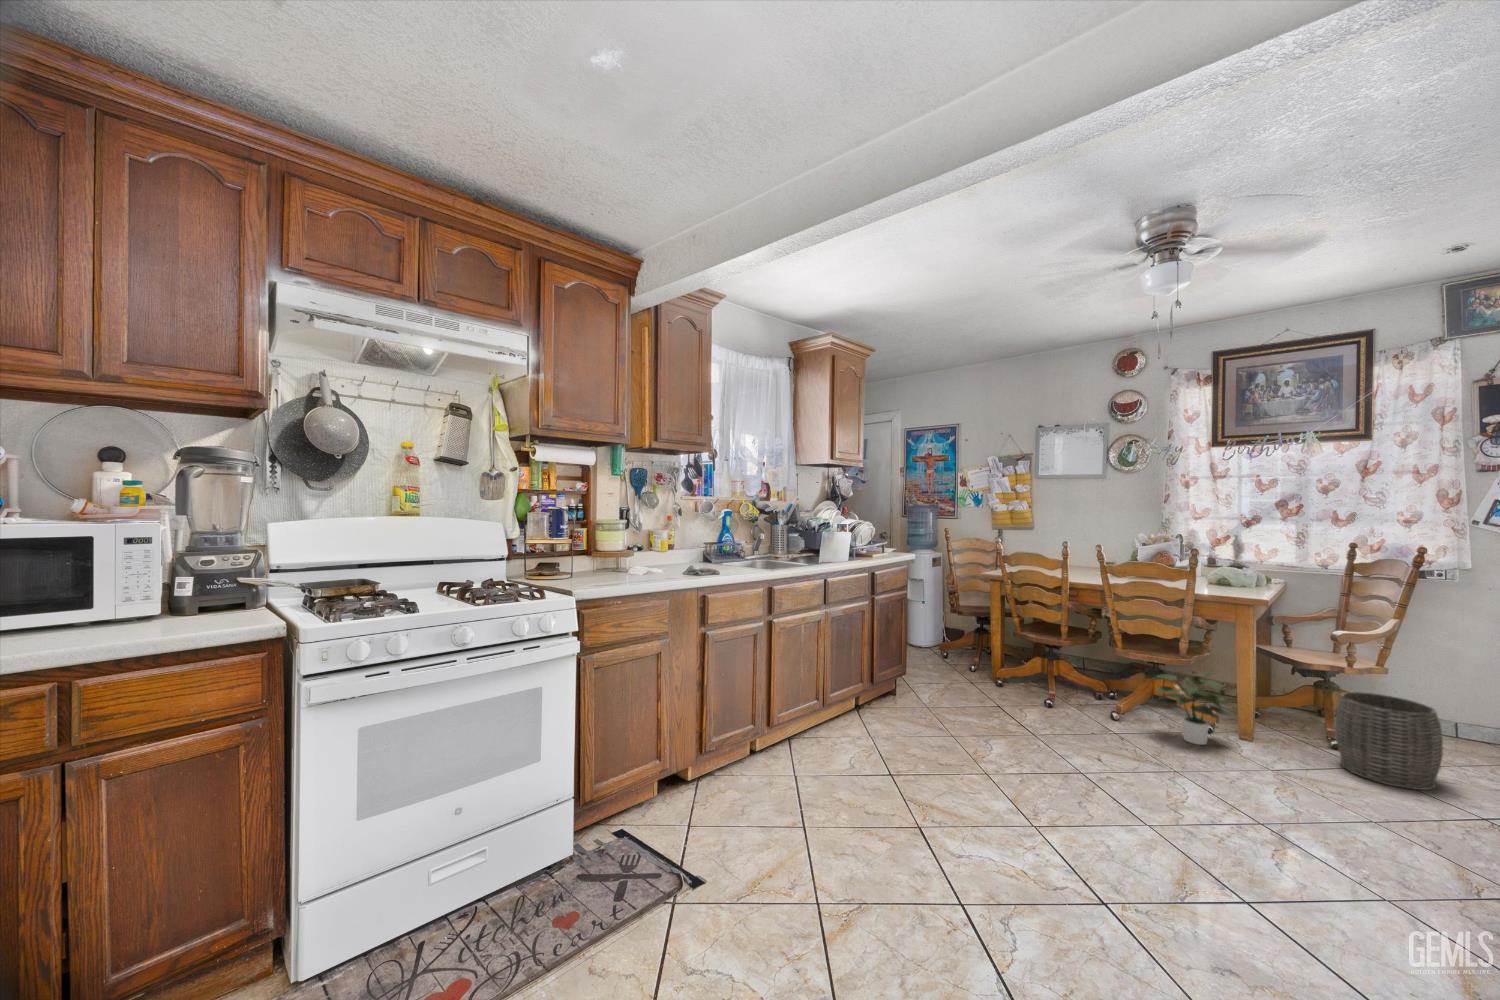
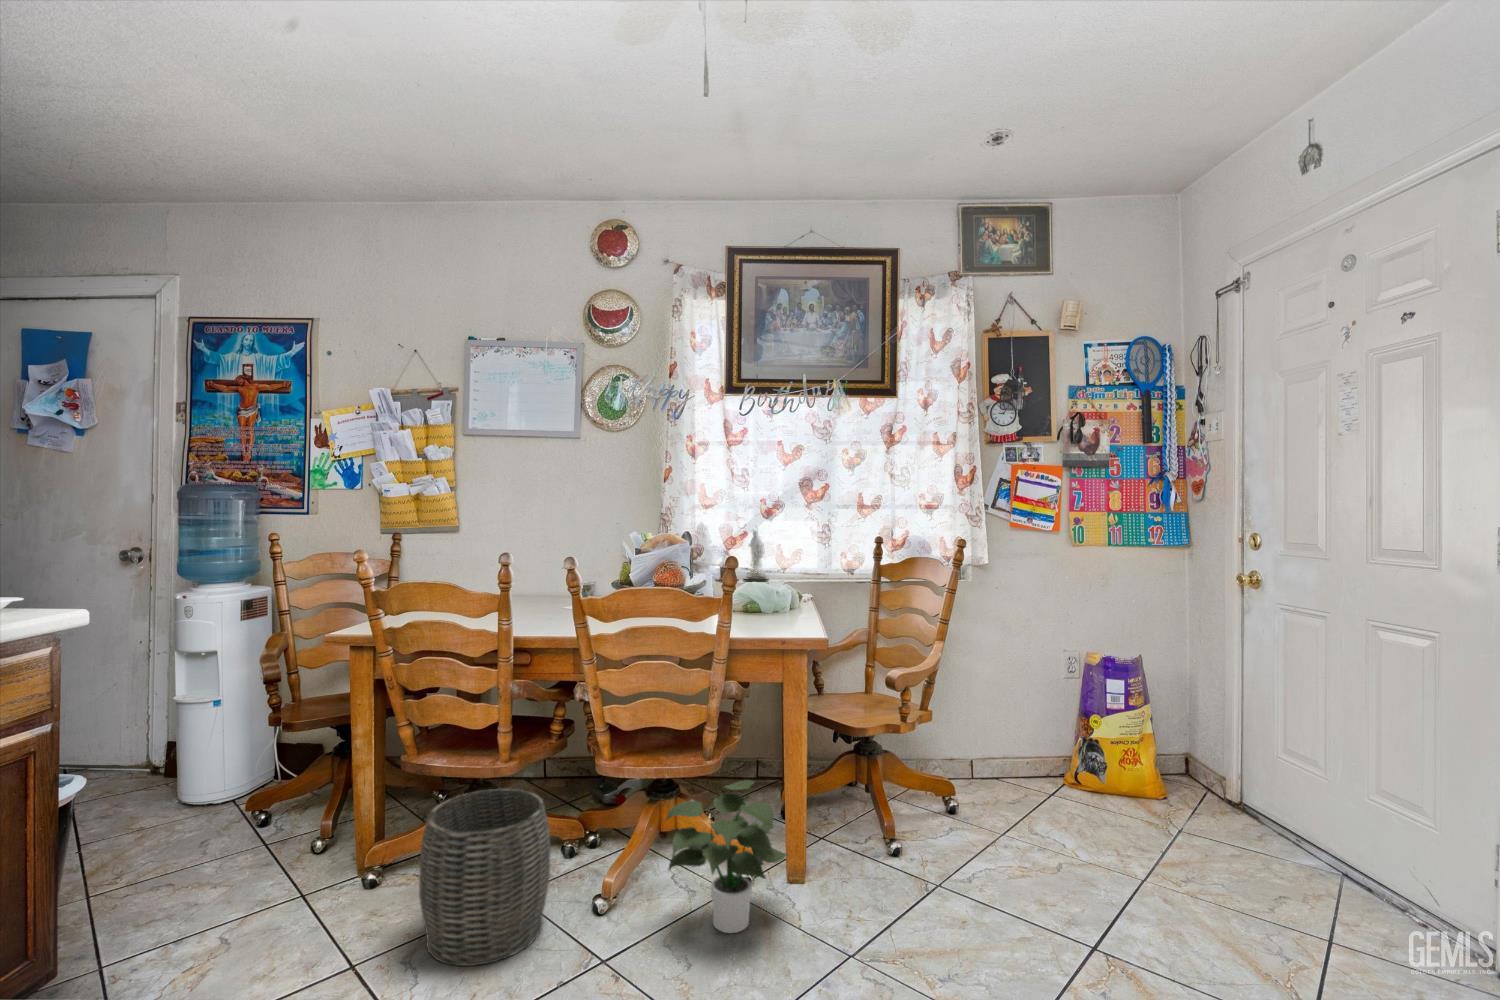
woven basket: present [1335,692,1443,790] -> present [419,789,550,966]

